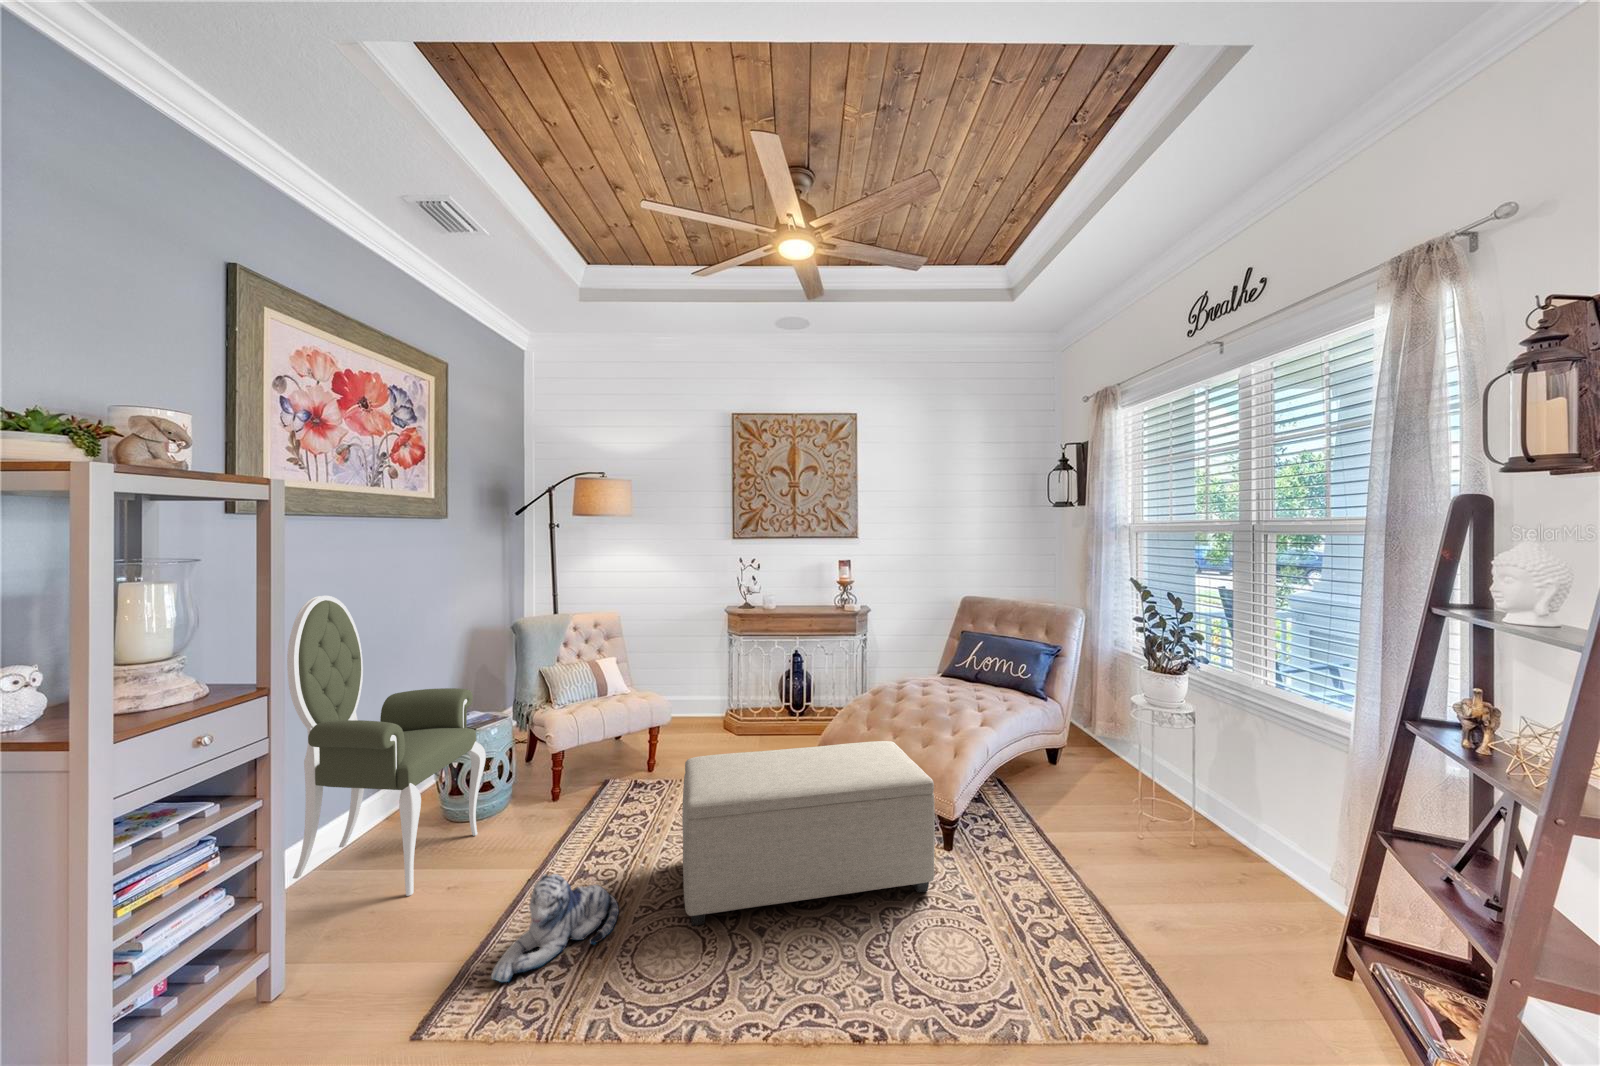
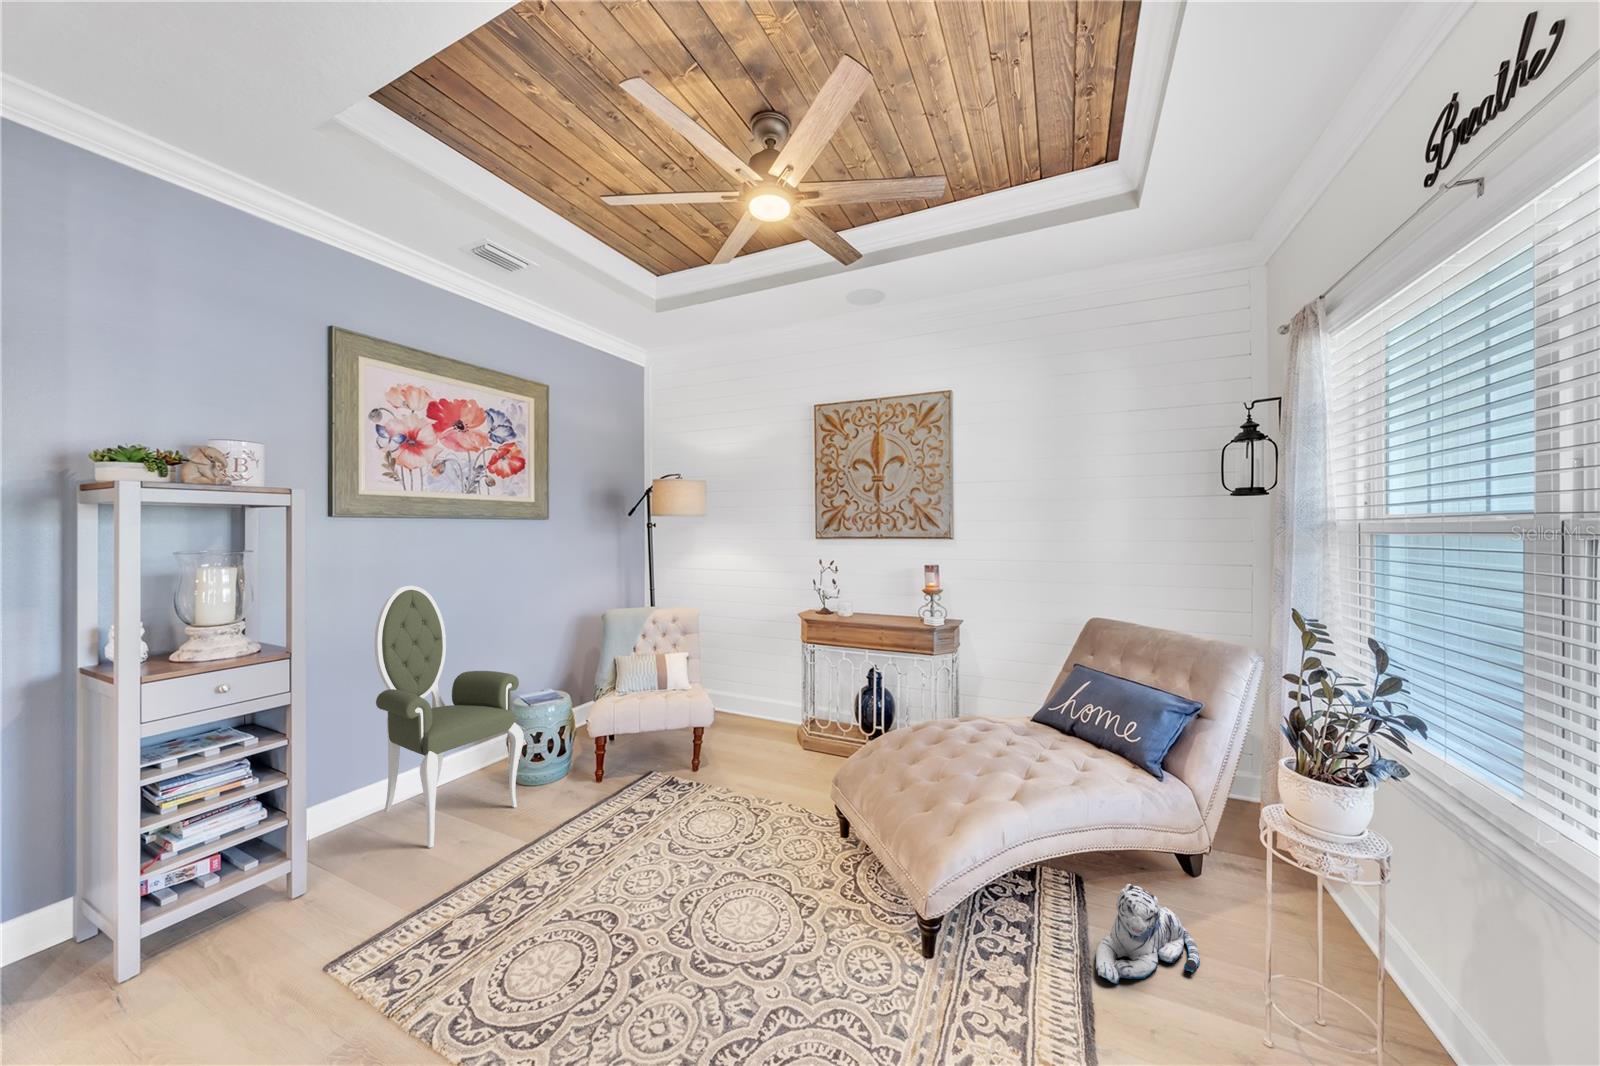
ottoman: present [682,741,935,926] -> none [577,773,875,1003]
plush toy: present [491,874,619,982] -> present [1096,884,1200,983]

